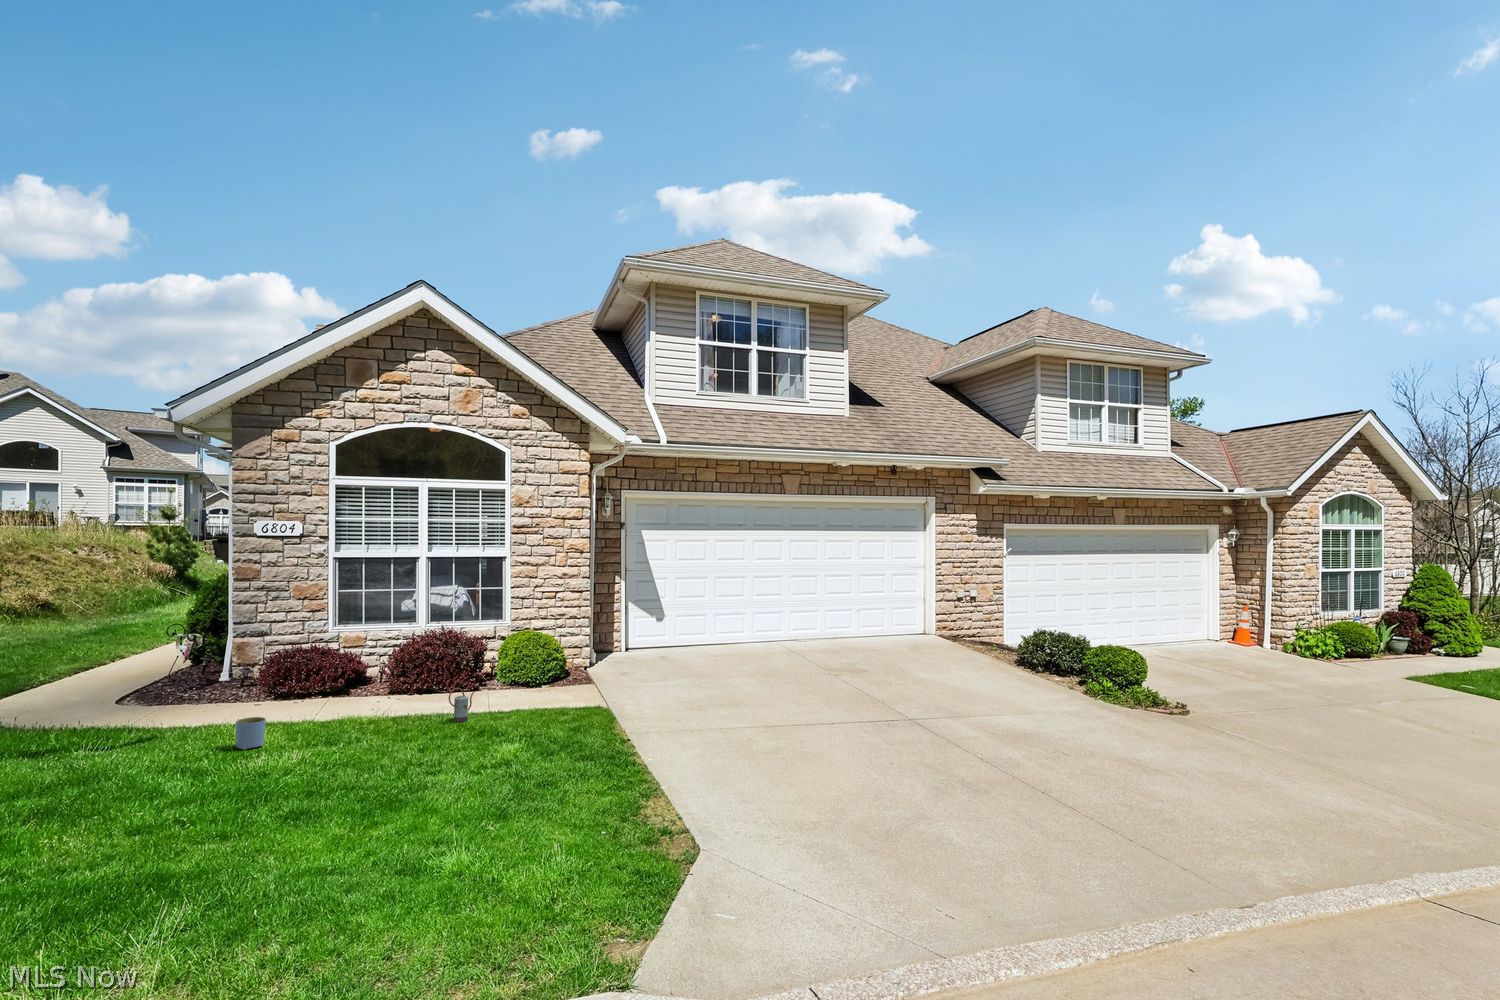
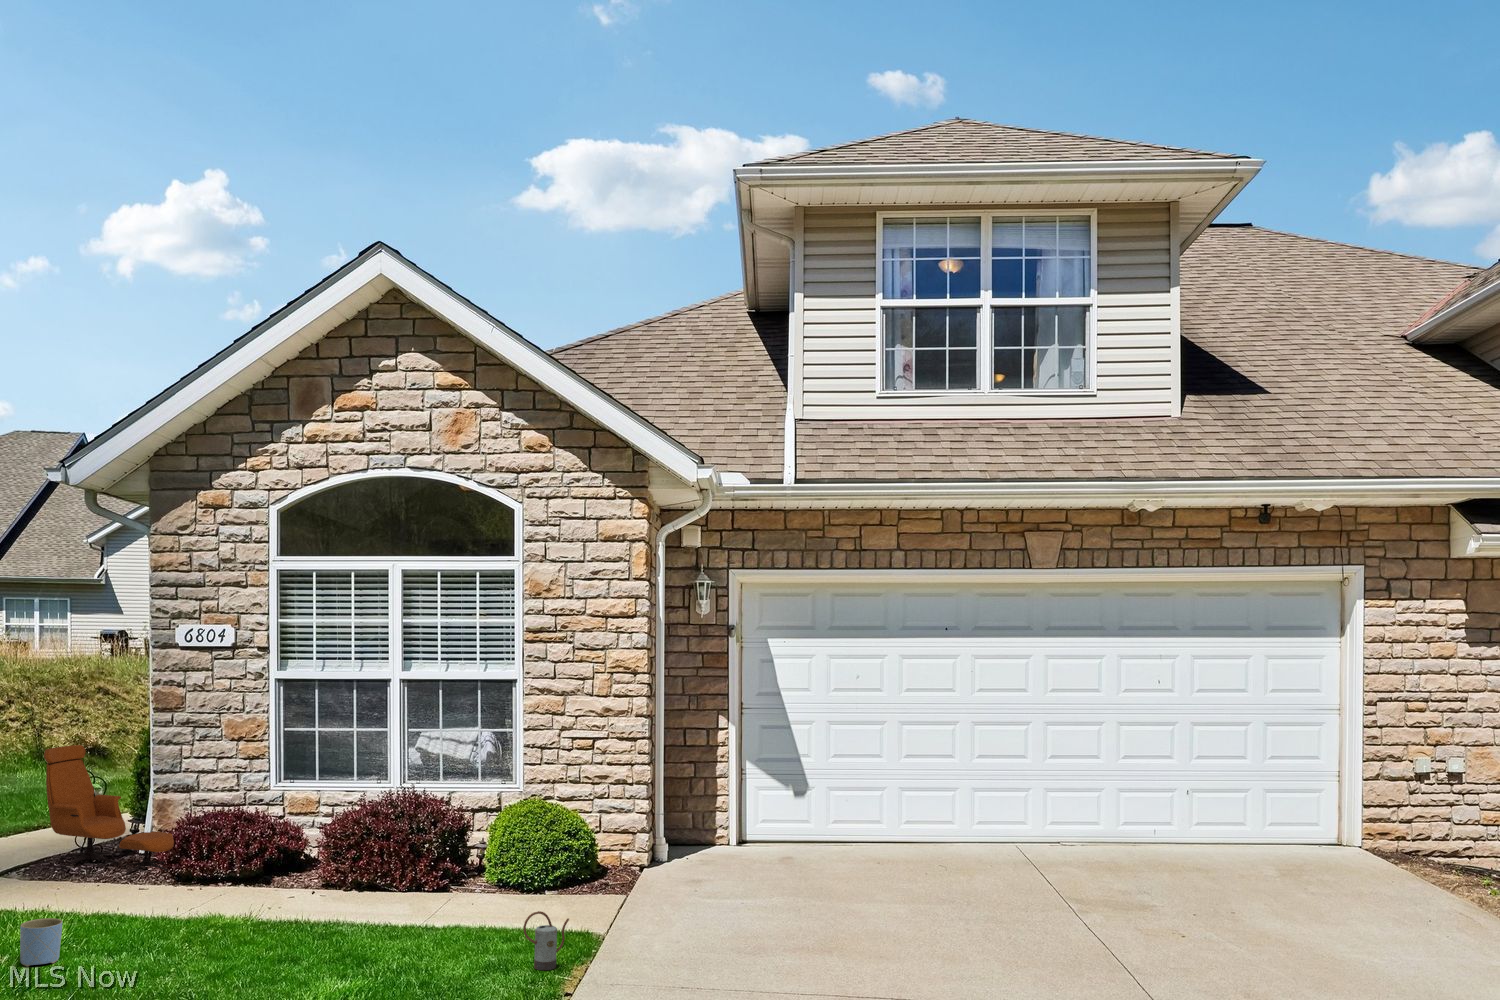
lounge chair: none [153,608,264,695] -> present [44,745,174,875]
watering can: present [449,688,474,722] -> present [523,911,569,970]

